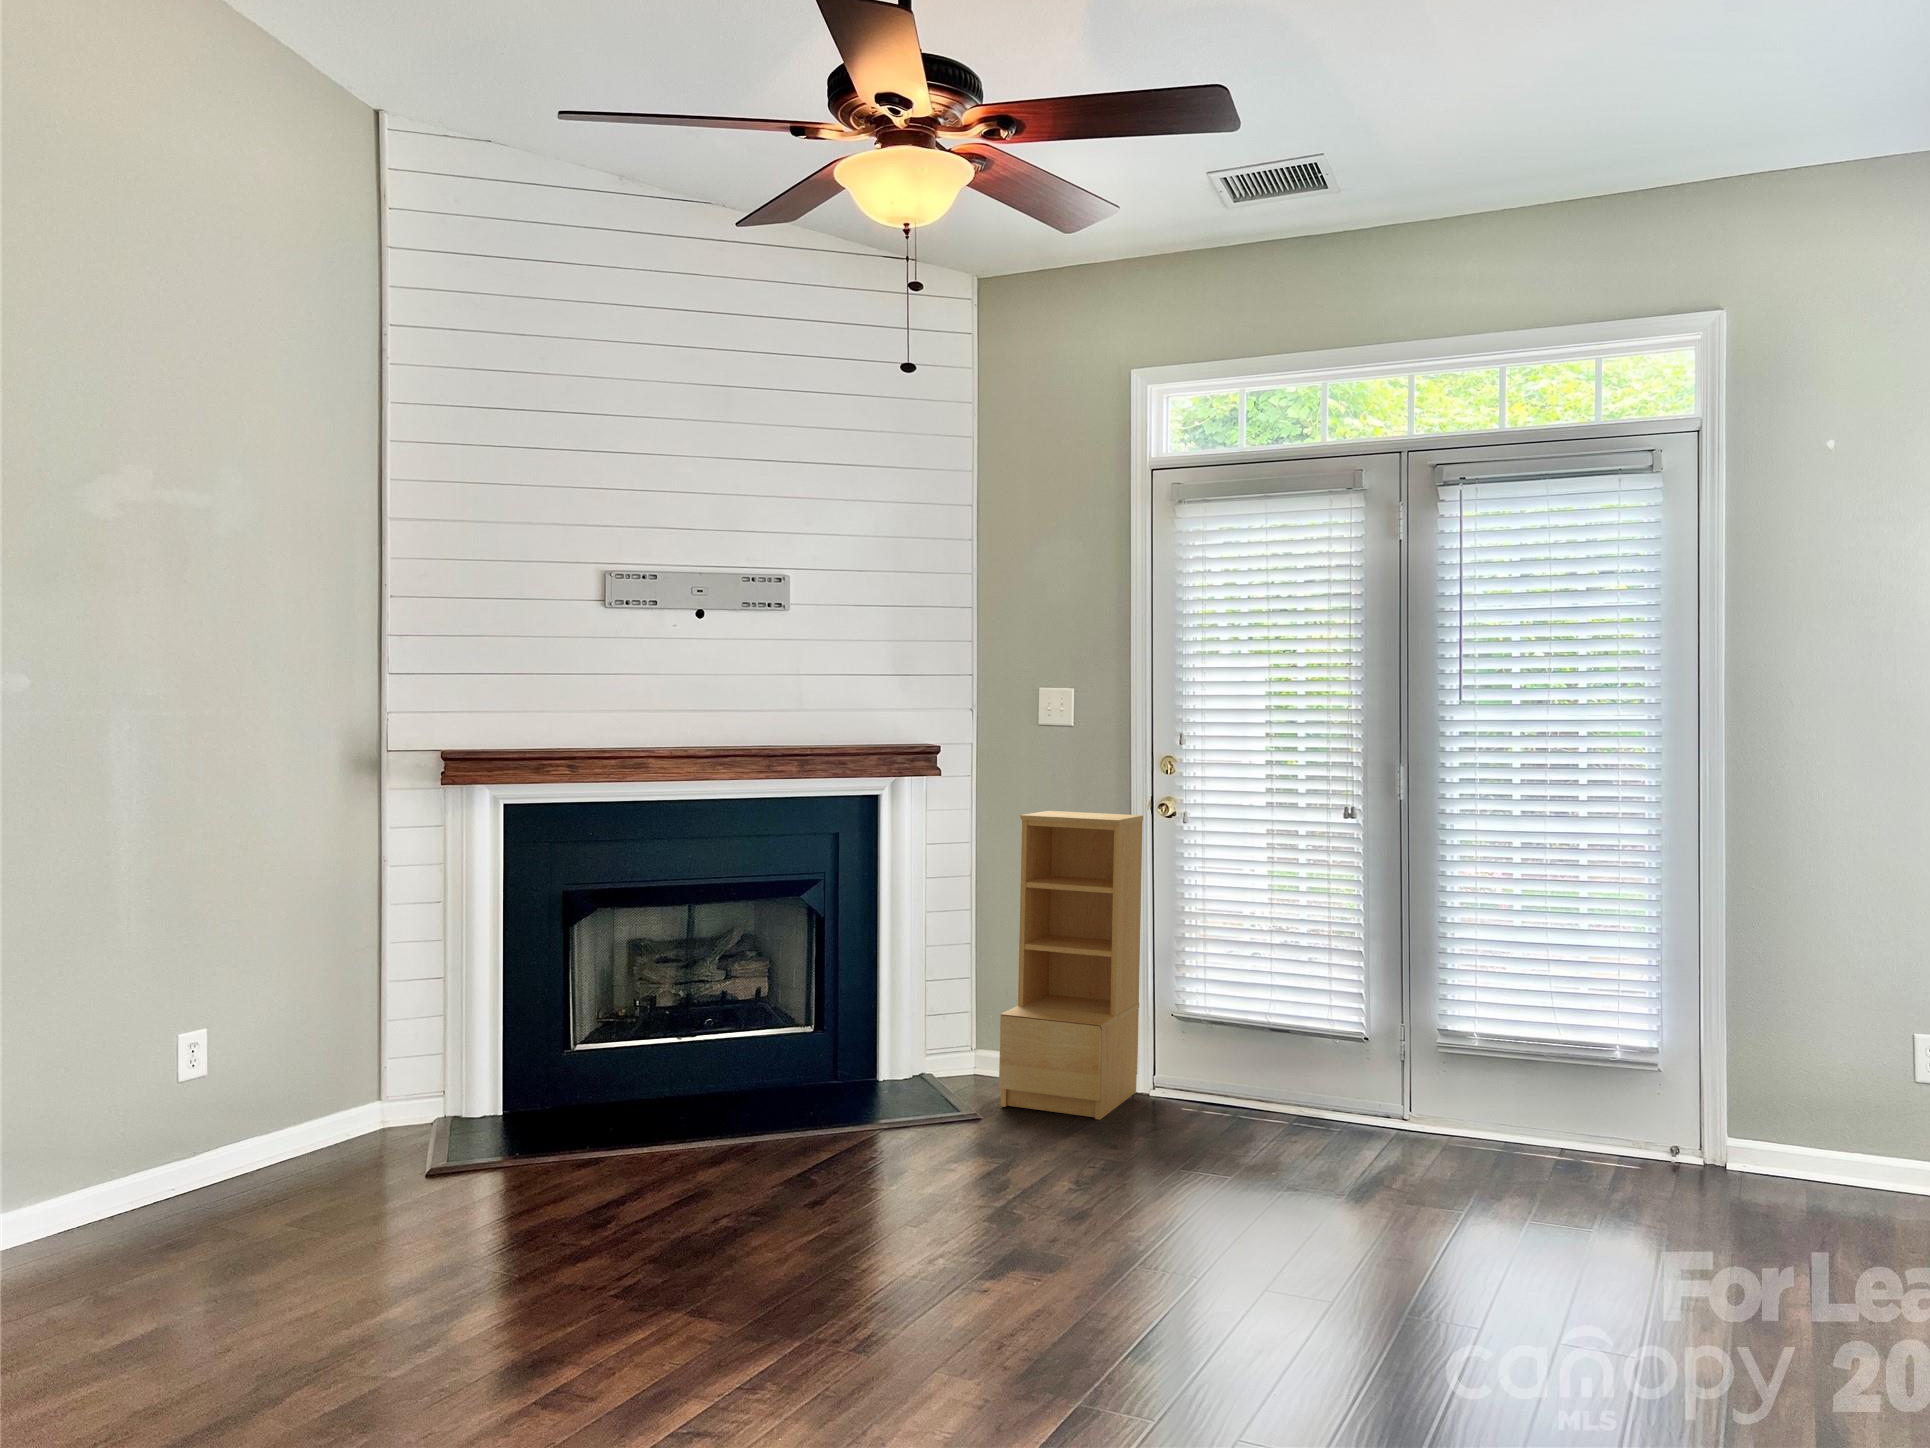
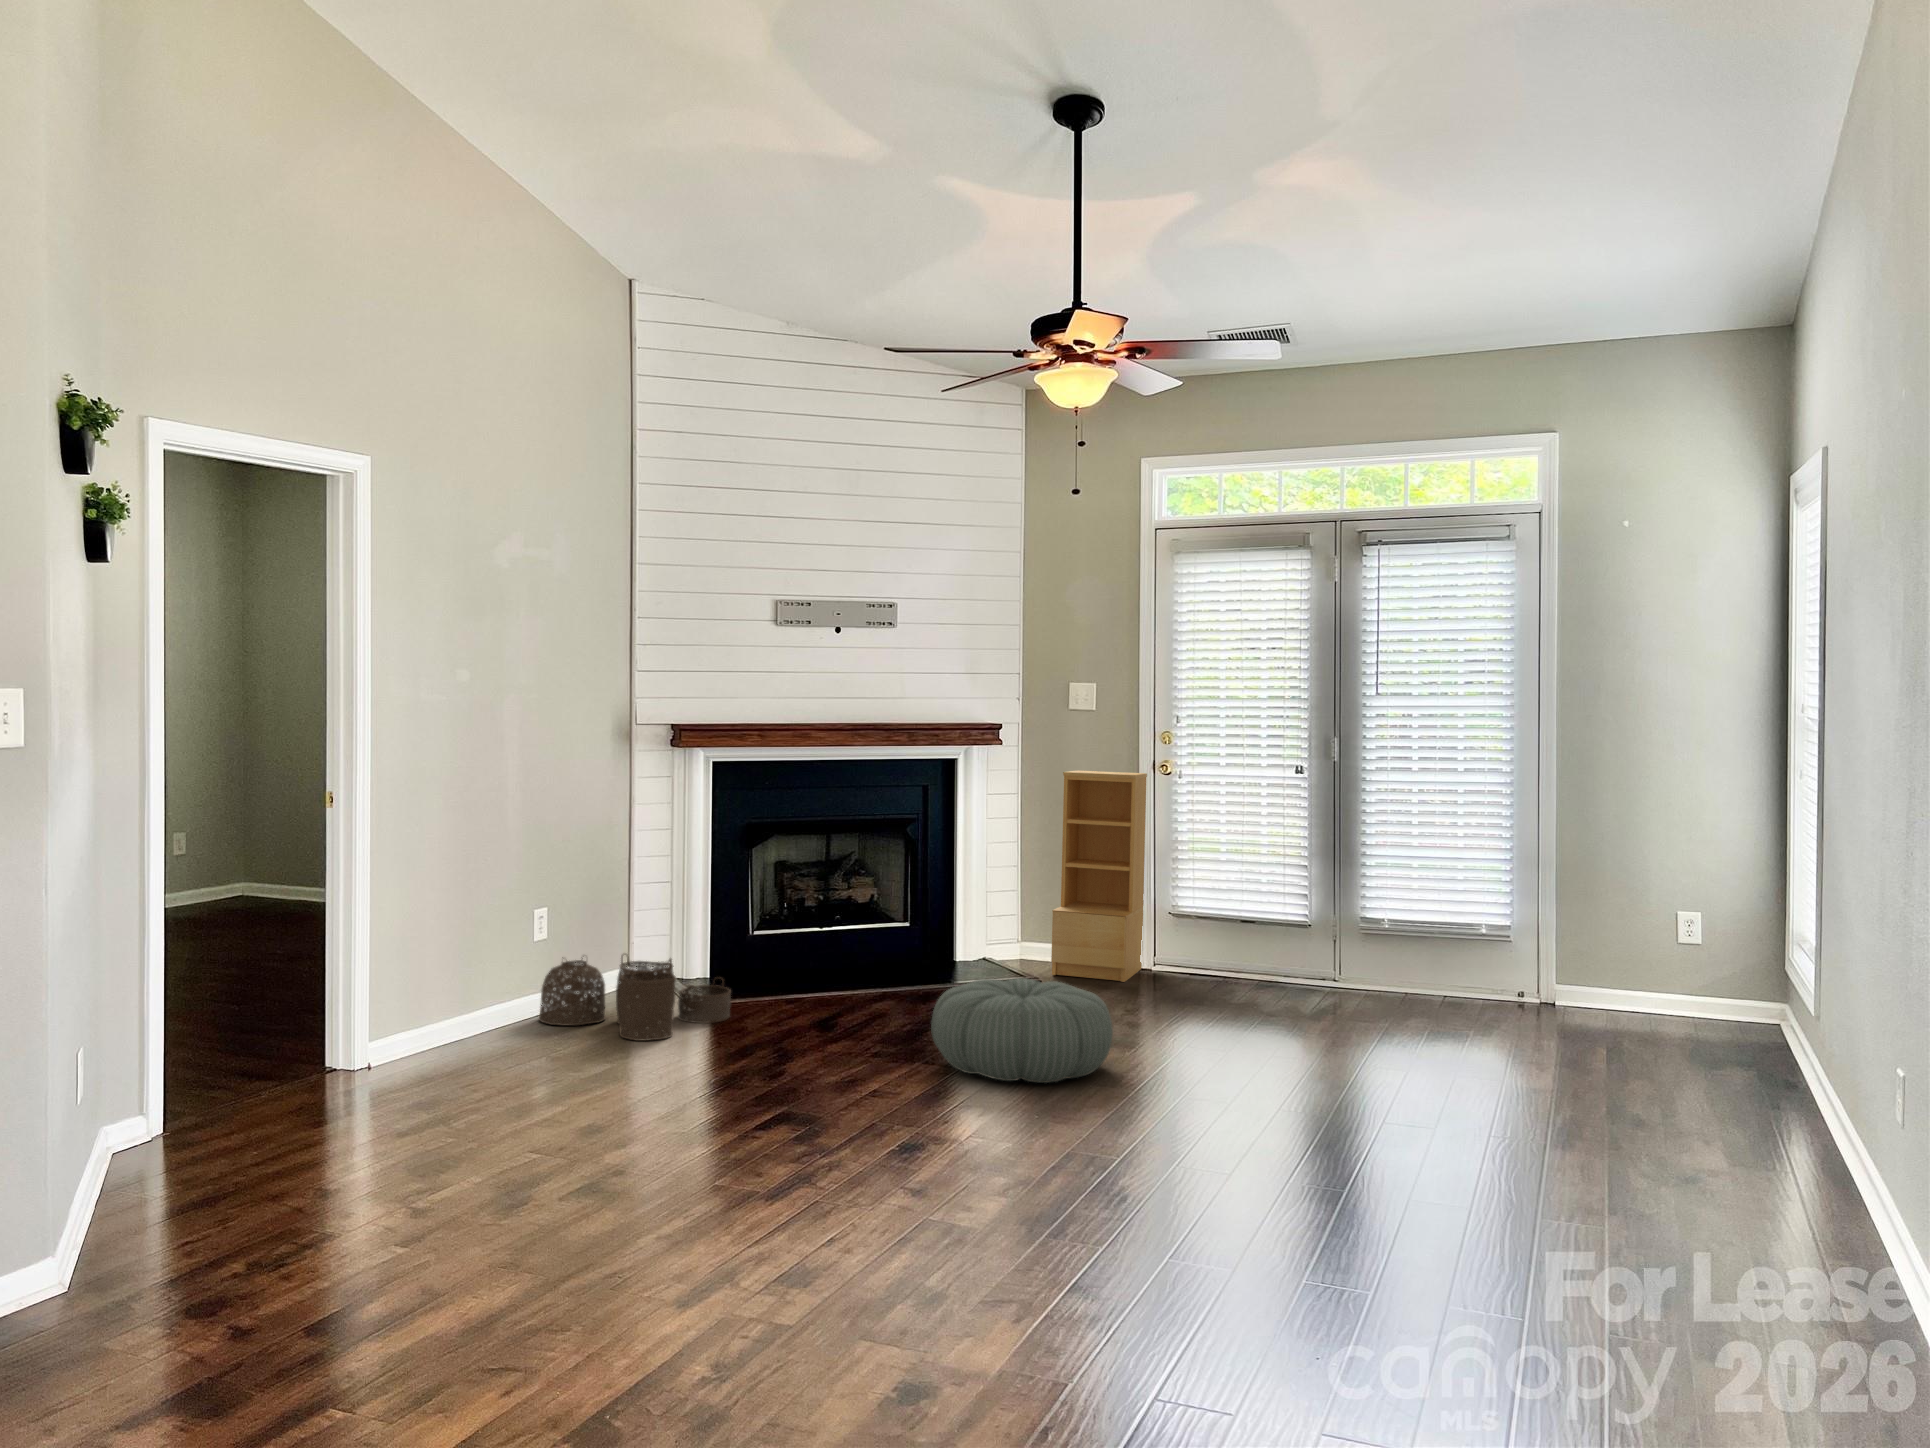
woven basket: none [151,1107,465,1262] -> present [539,954,731,1041]
pouf: none [690,1167,991,1373] -> present [931,978,1113,1083]

